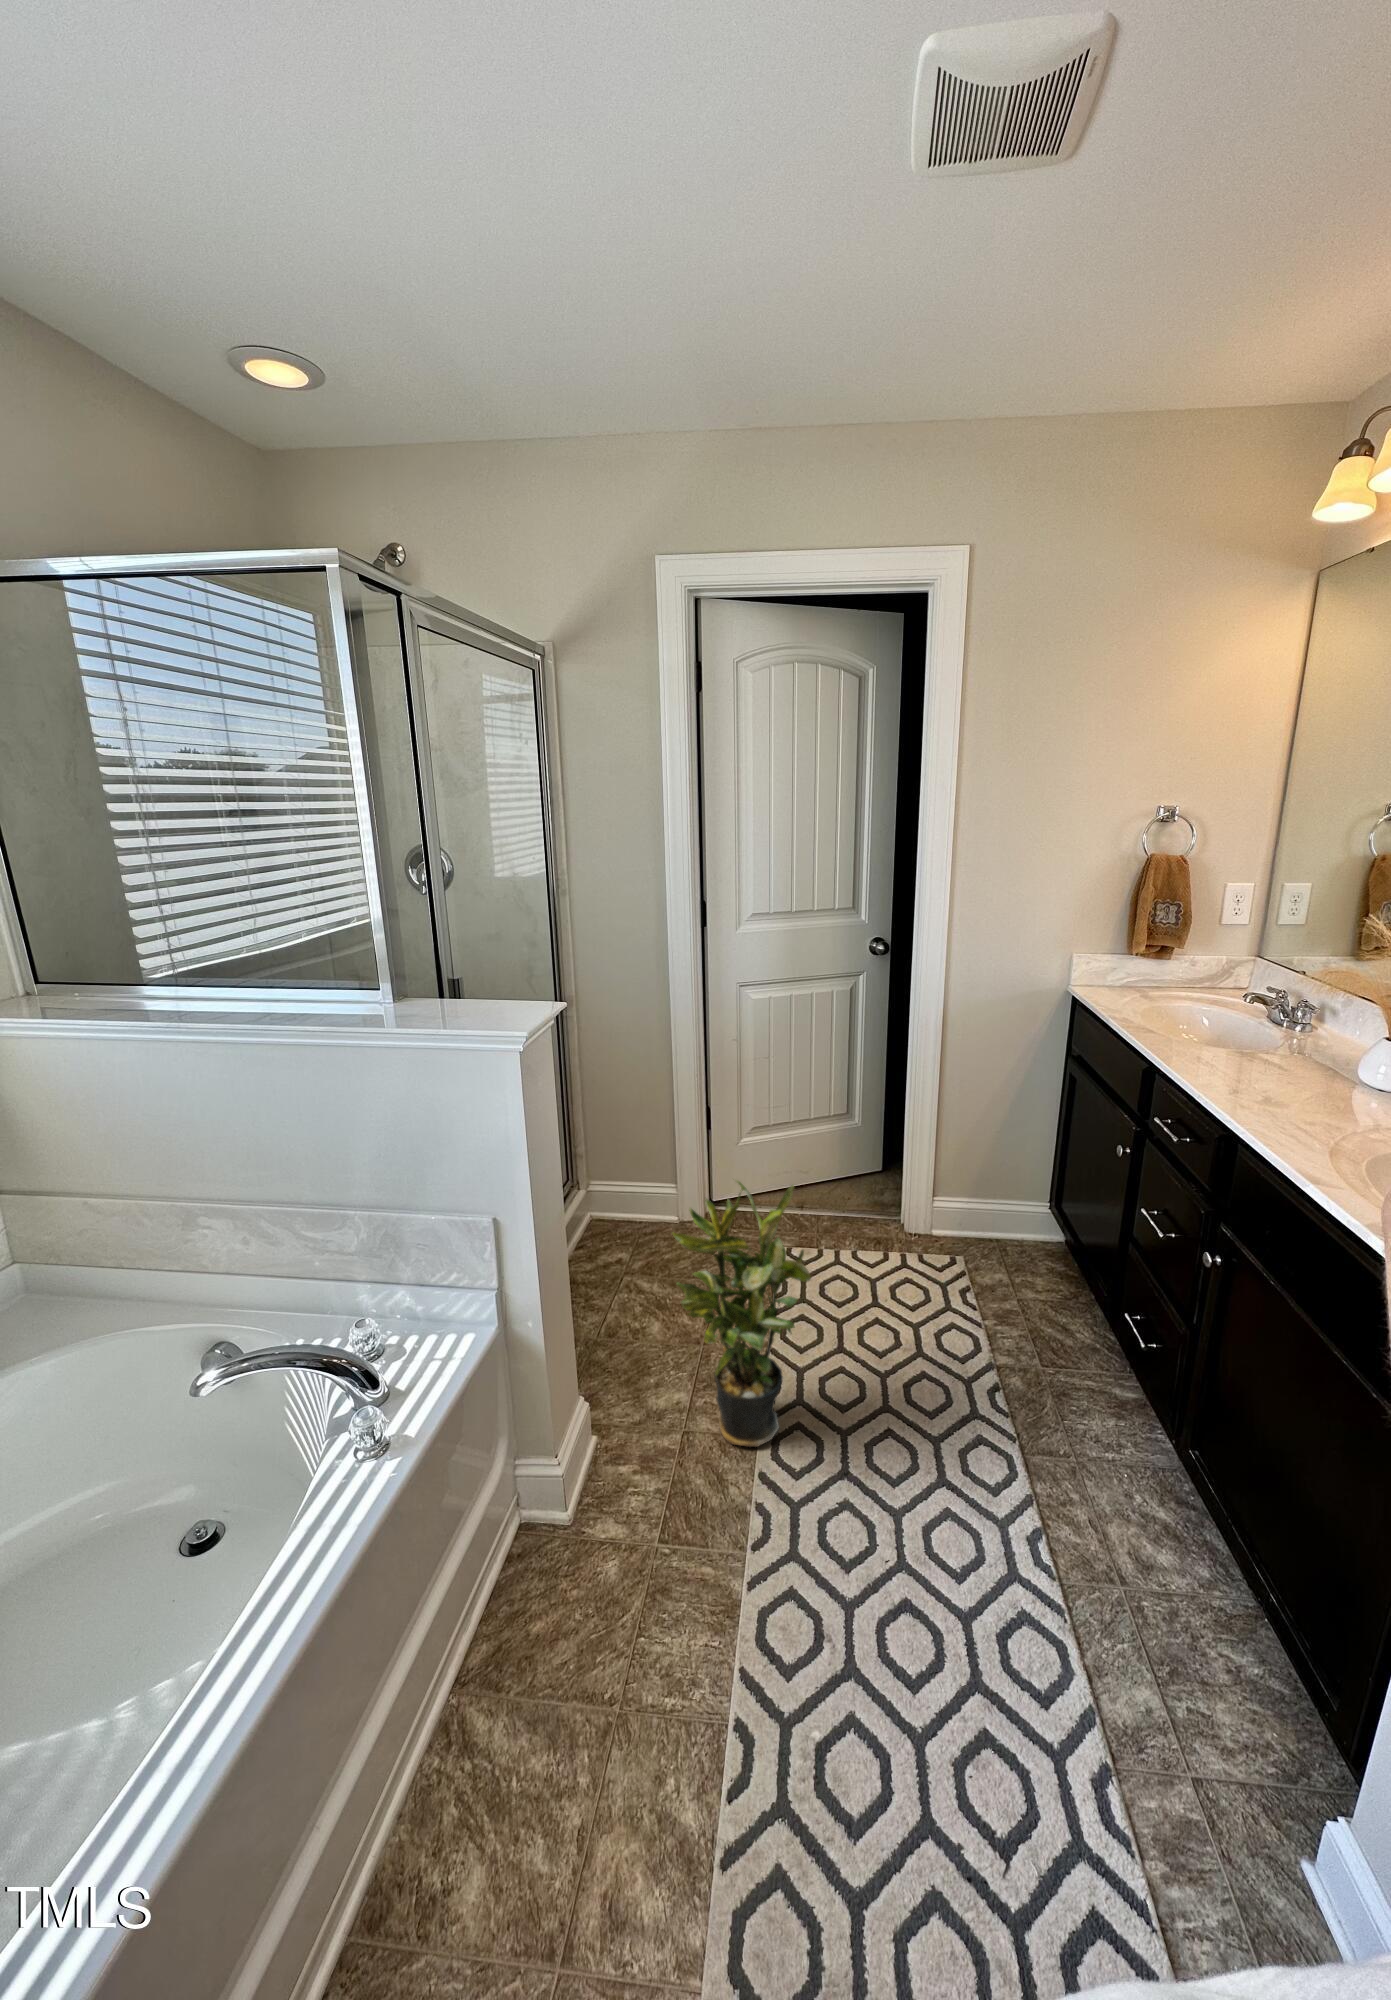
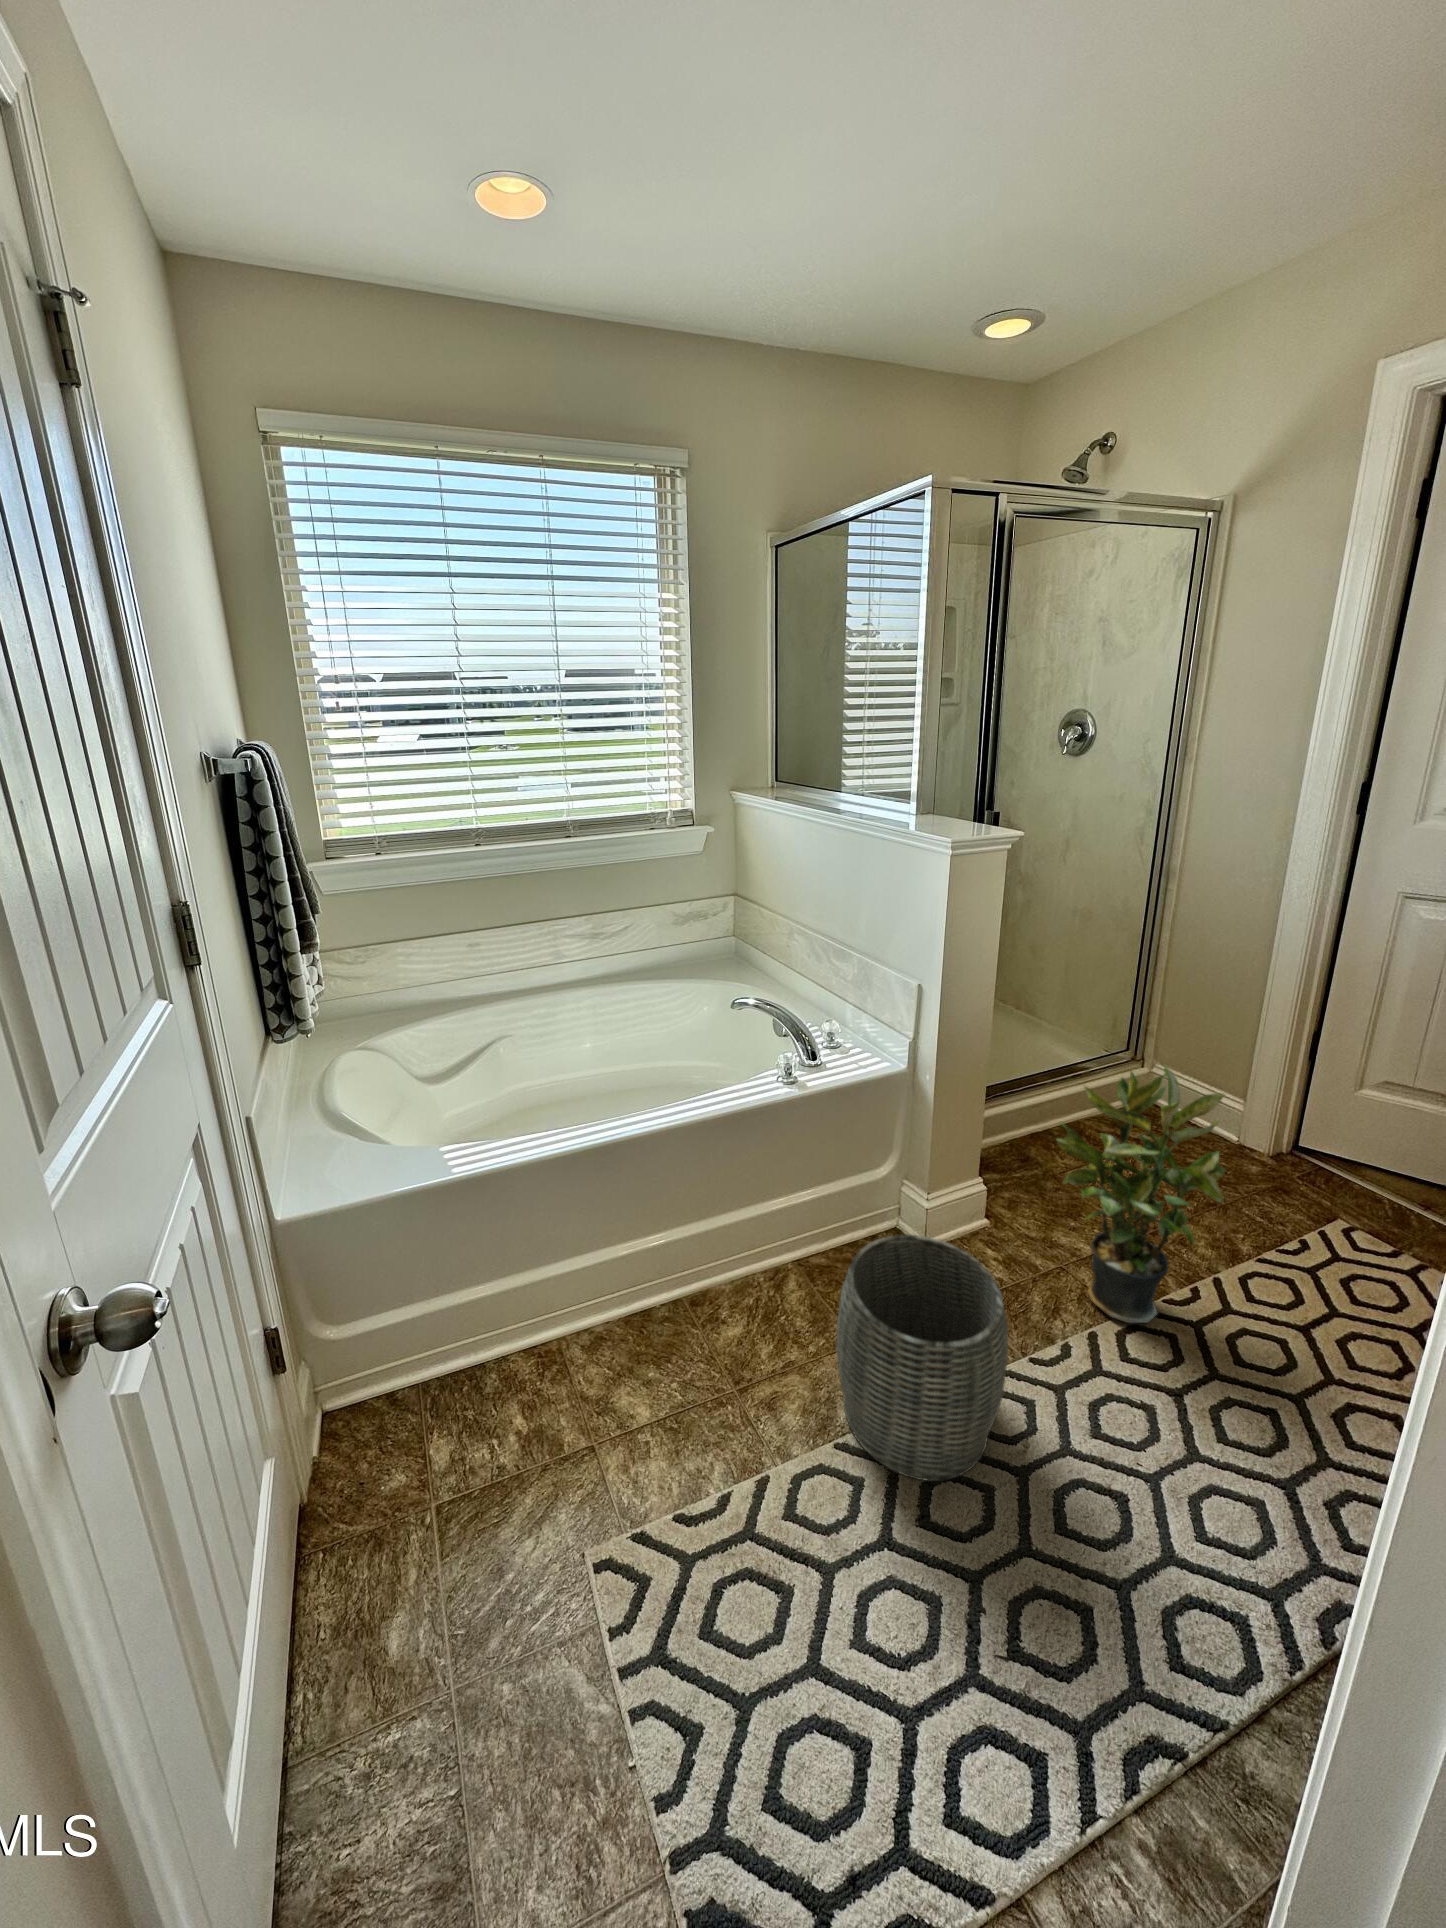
woven basket: none [633,1486,839,1828] -> present [836,1235,1008,1481]

